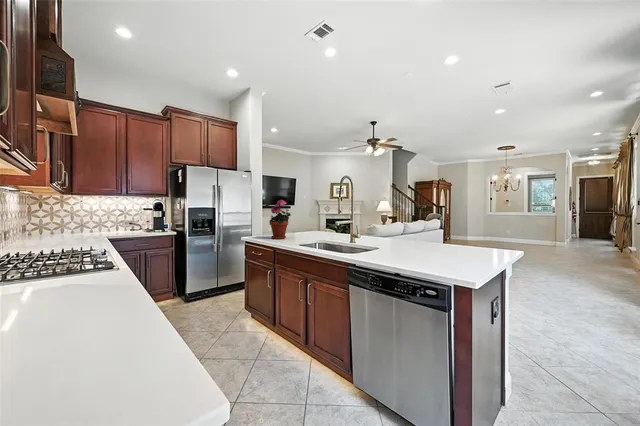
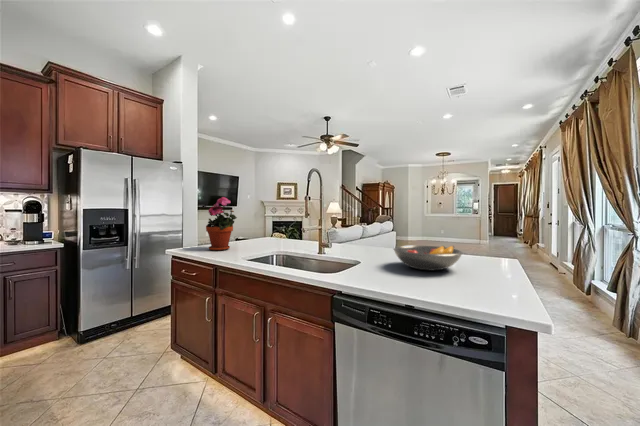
fruit bowl: none [400,237,451,254] -> present [394,246,462,270]

